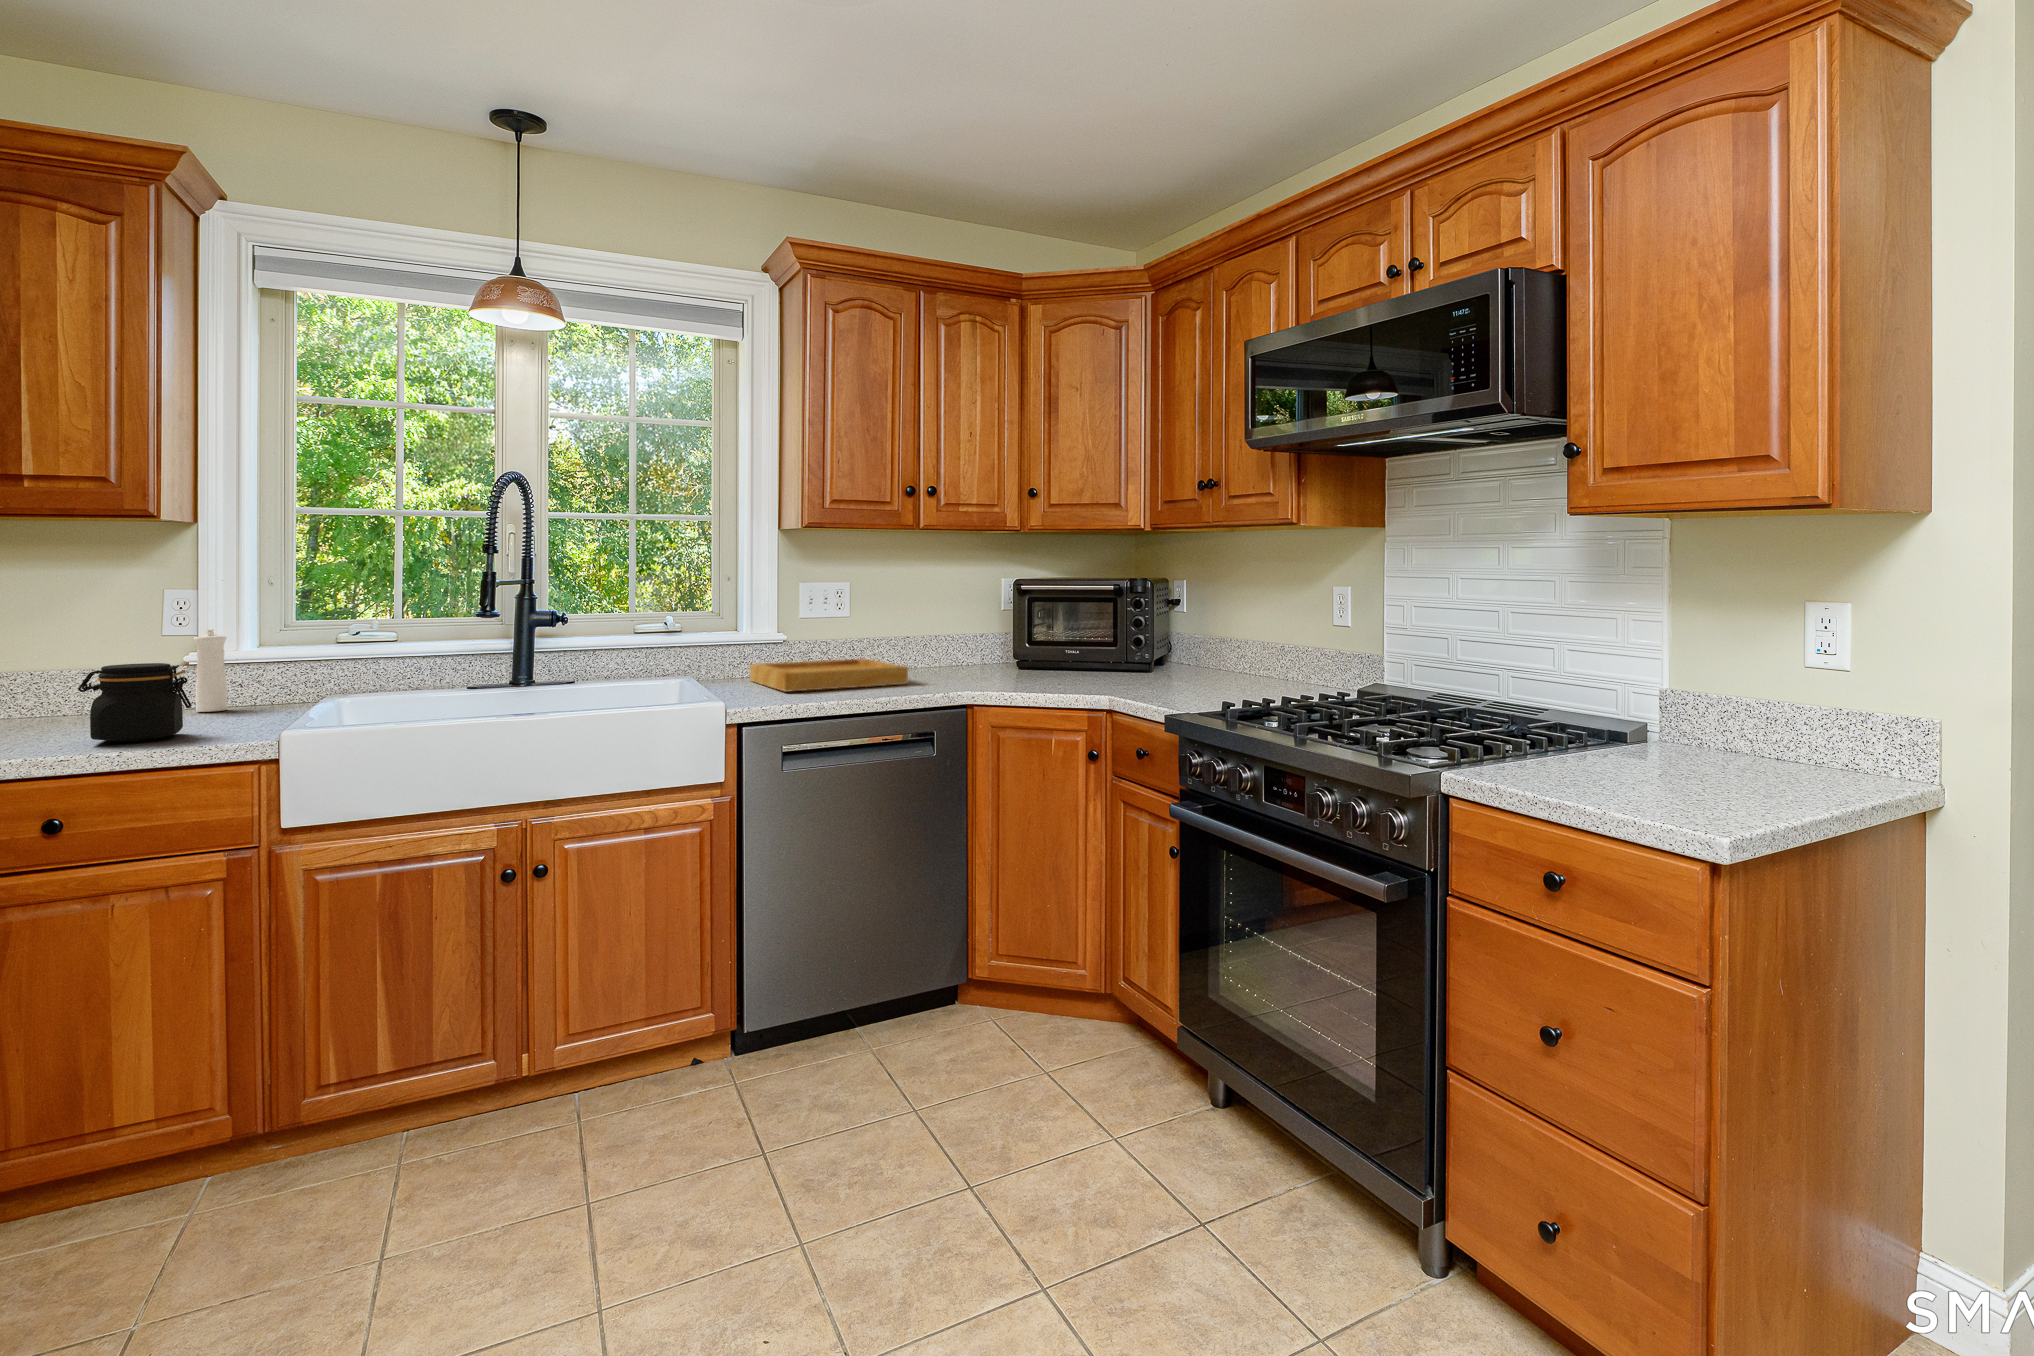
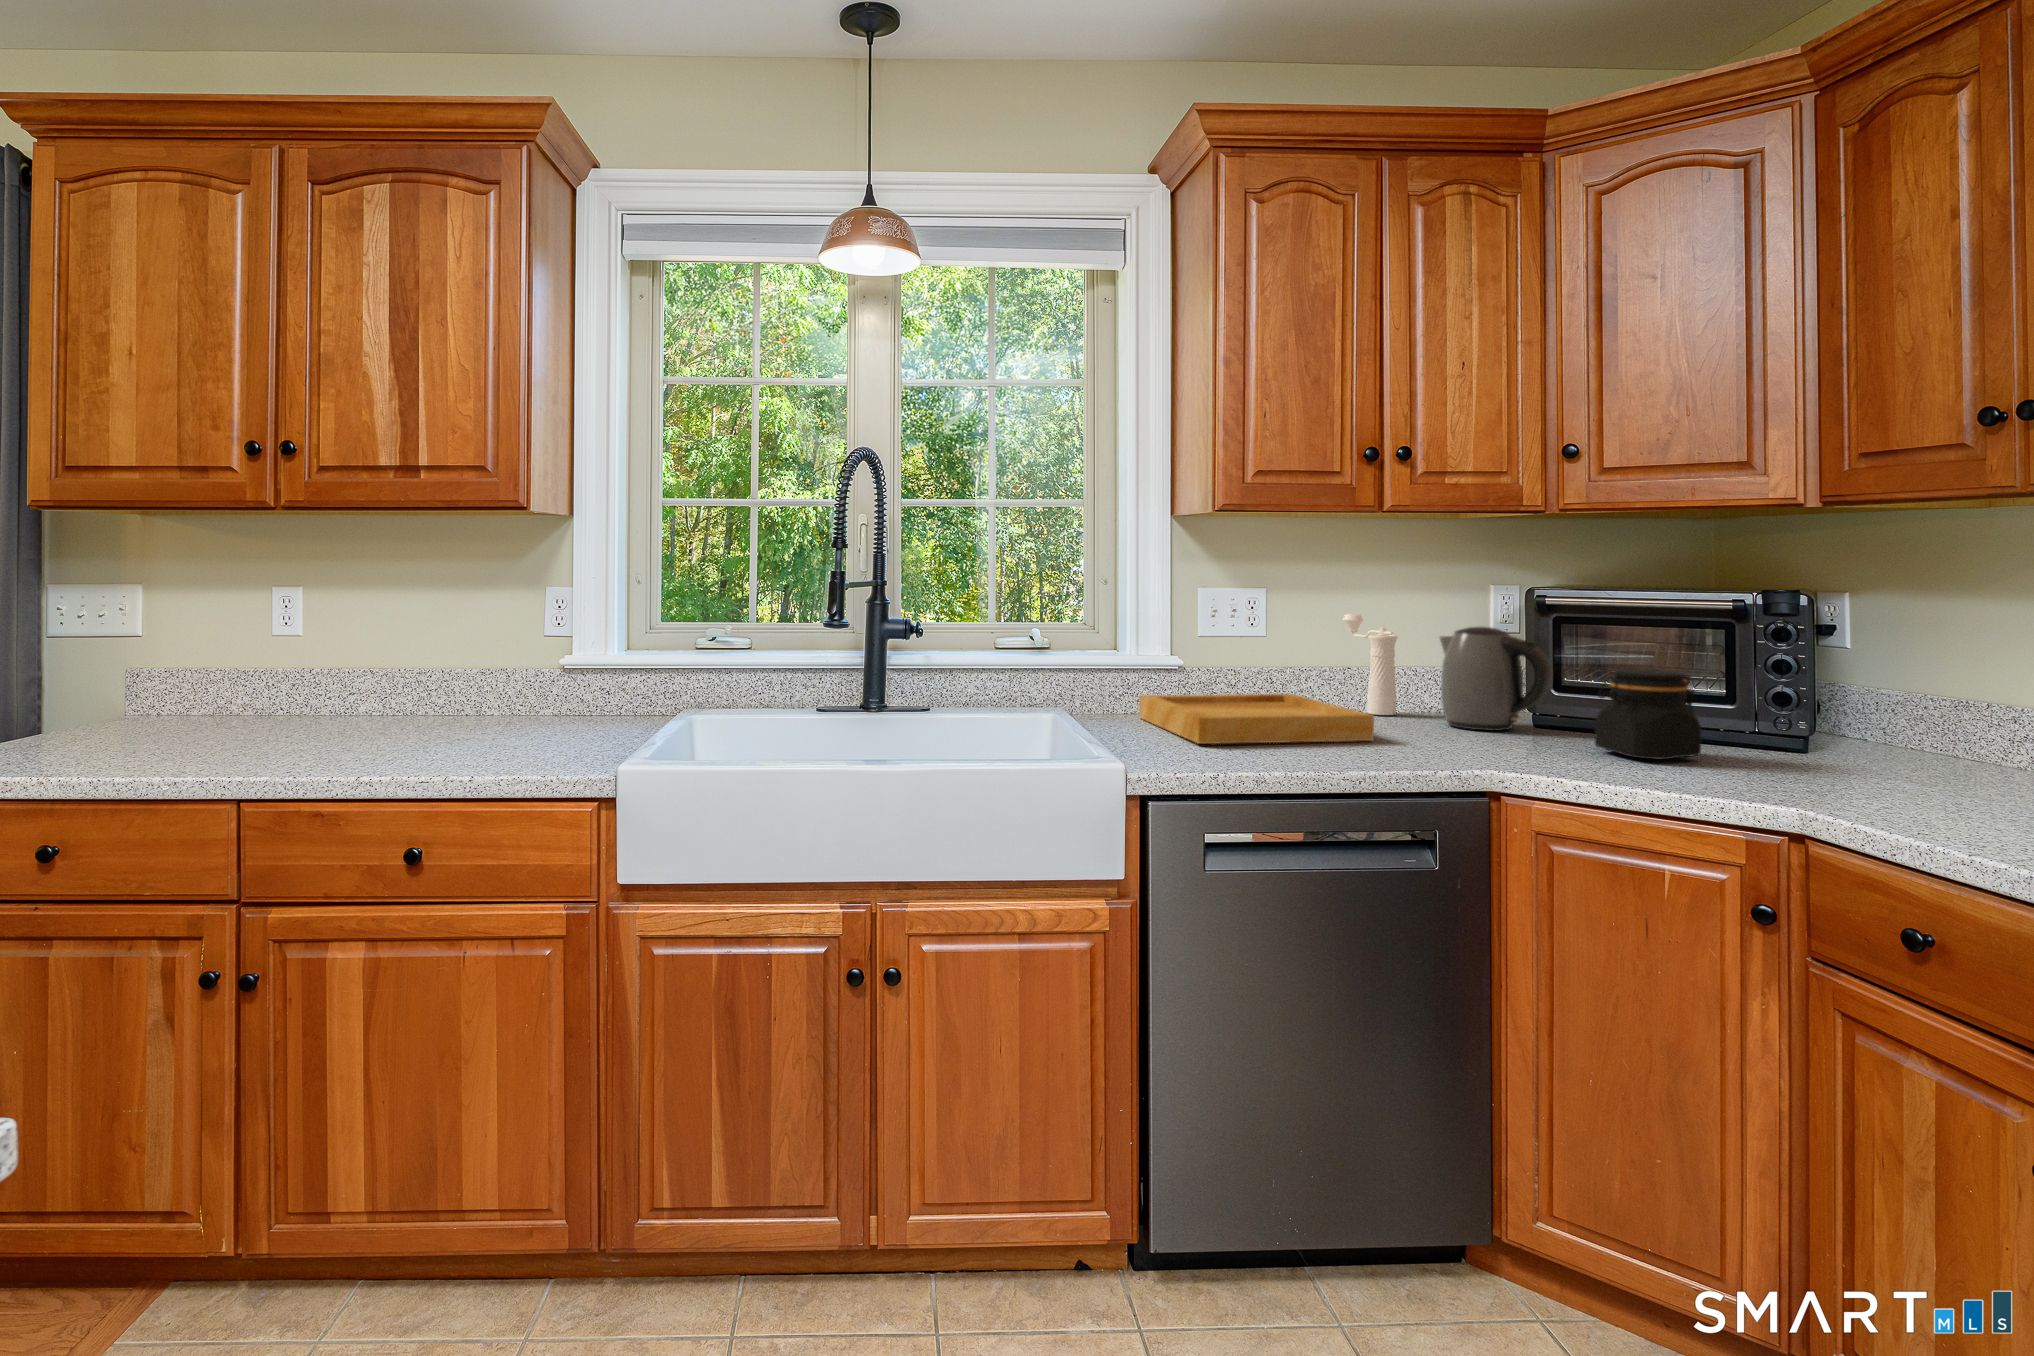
kettle: none [960,607,1023,675] -> present [1439,627,1552,731]
pepper mill: present [194,629,228,712] -> present [1343,614,1398,715]
jar: present [78,663,192,742] -> present [1595,670,1702,760]

